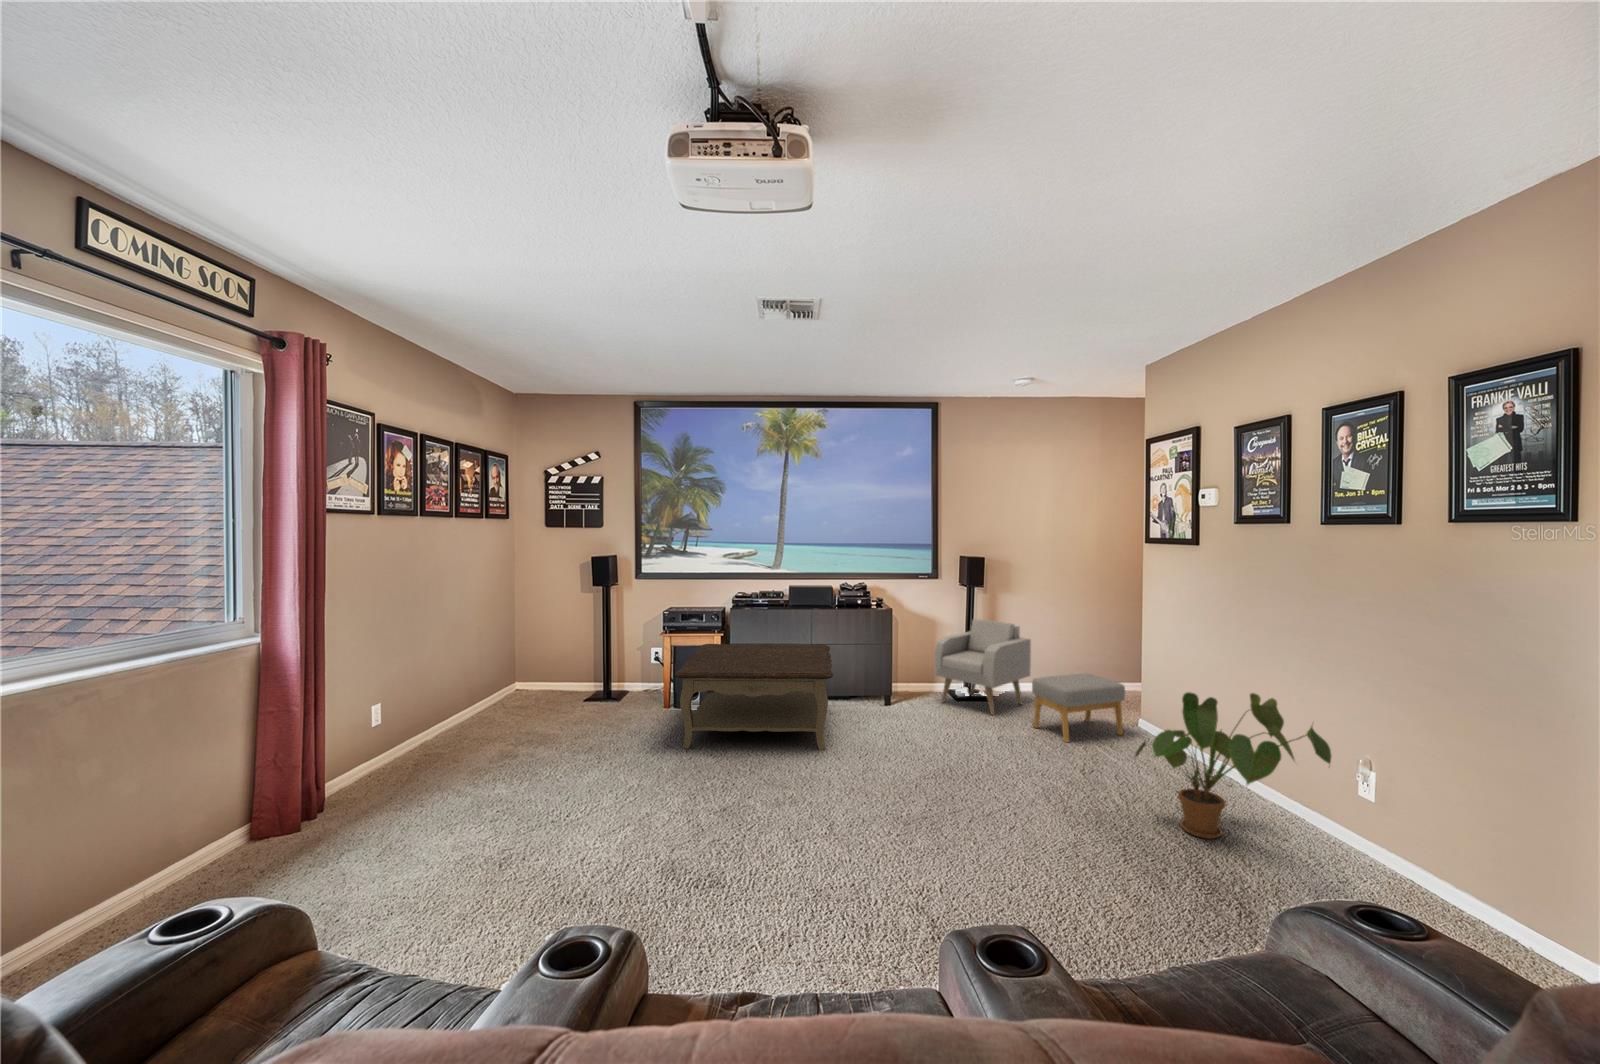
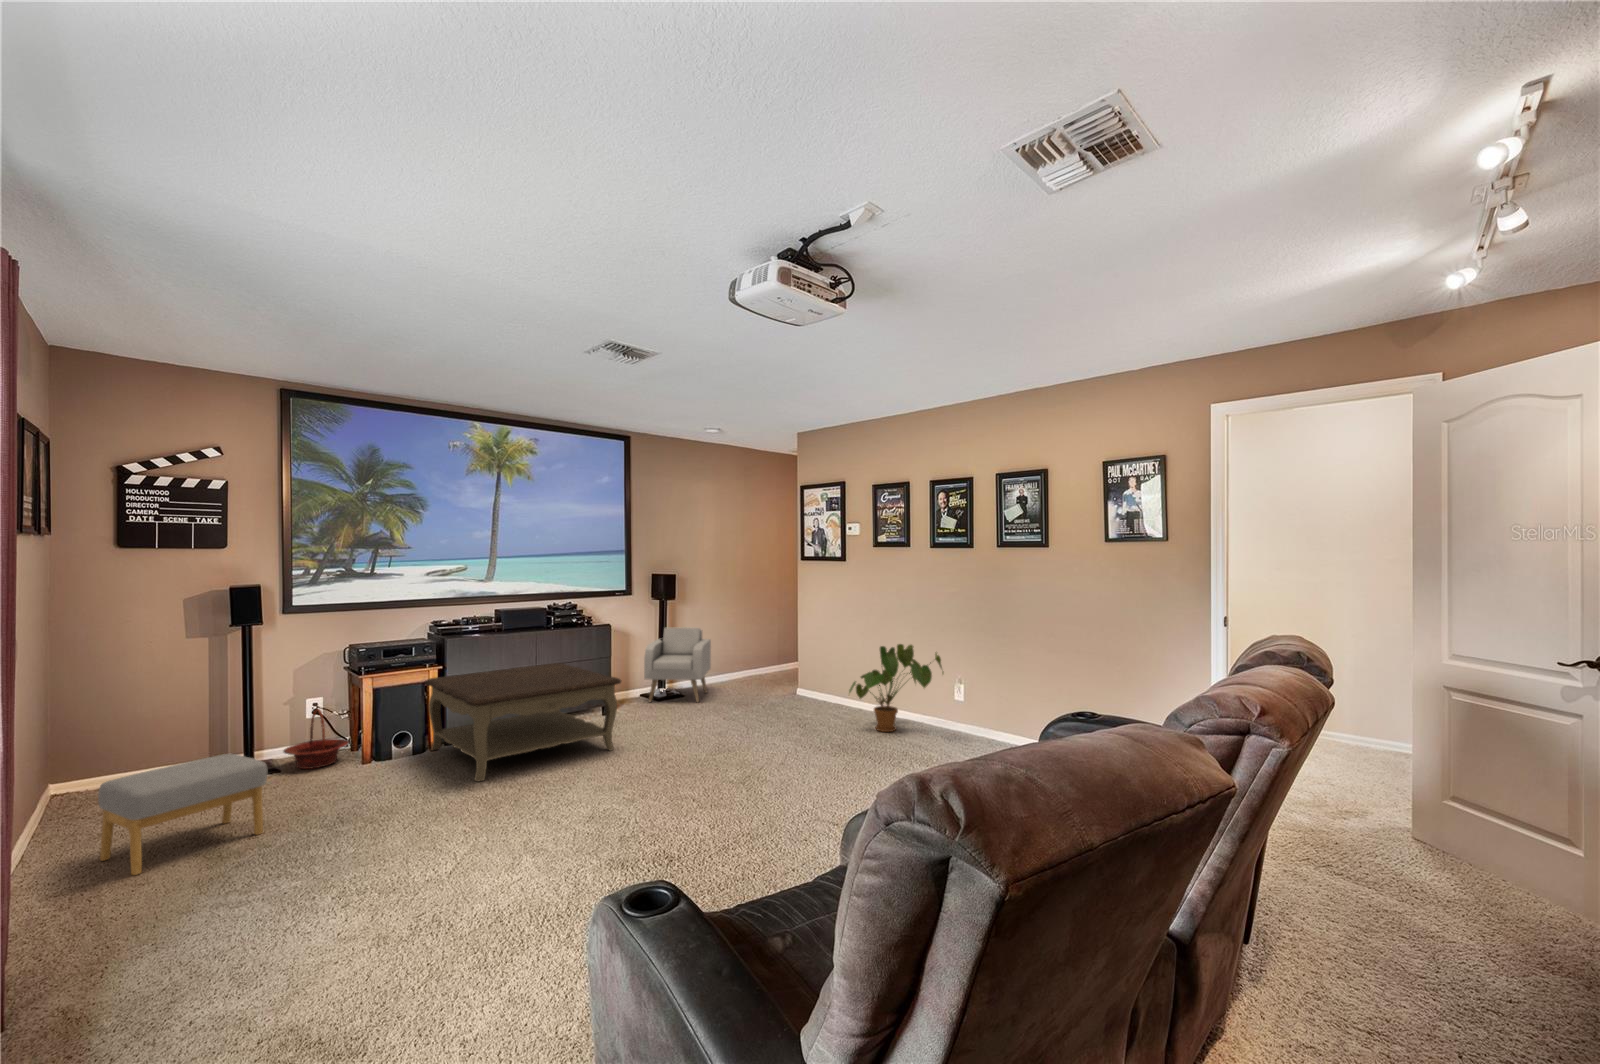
basket: none [612,657,658,704] -> present [283,709,350,769]
footstool: present [1032,674,1125,742] -> present [98,754,267,875]

